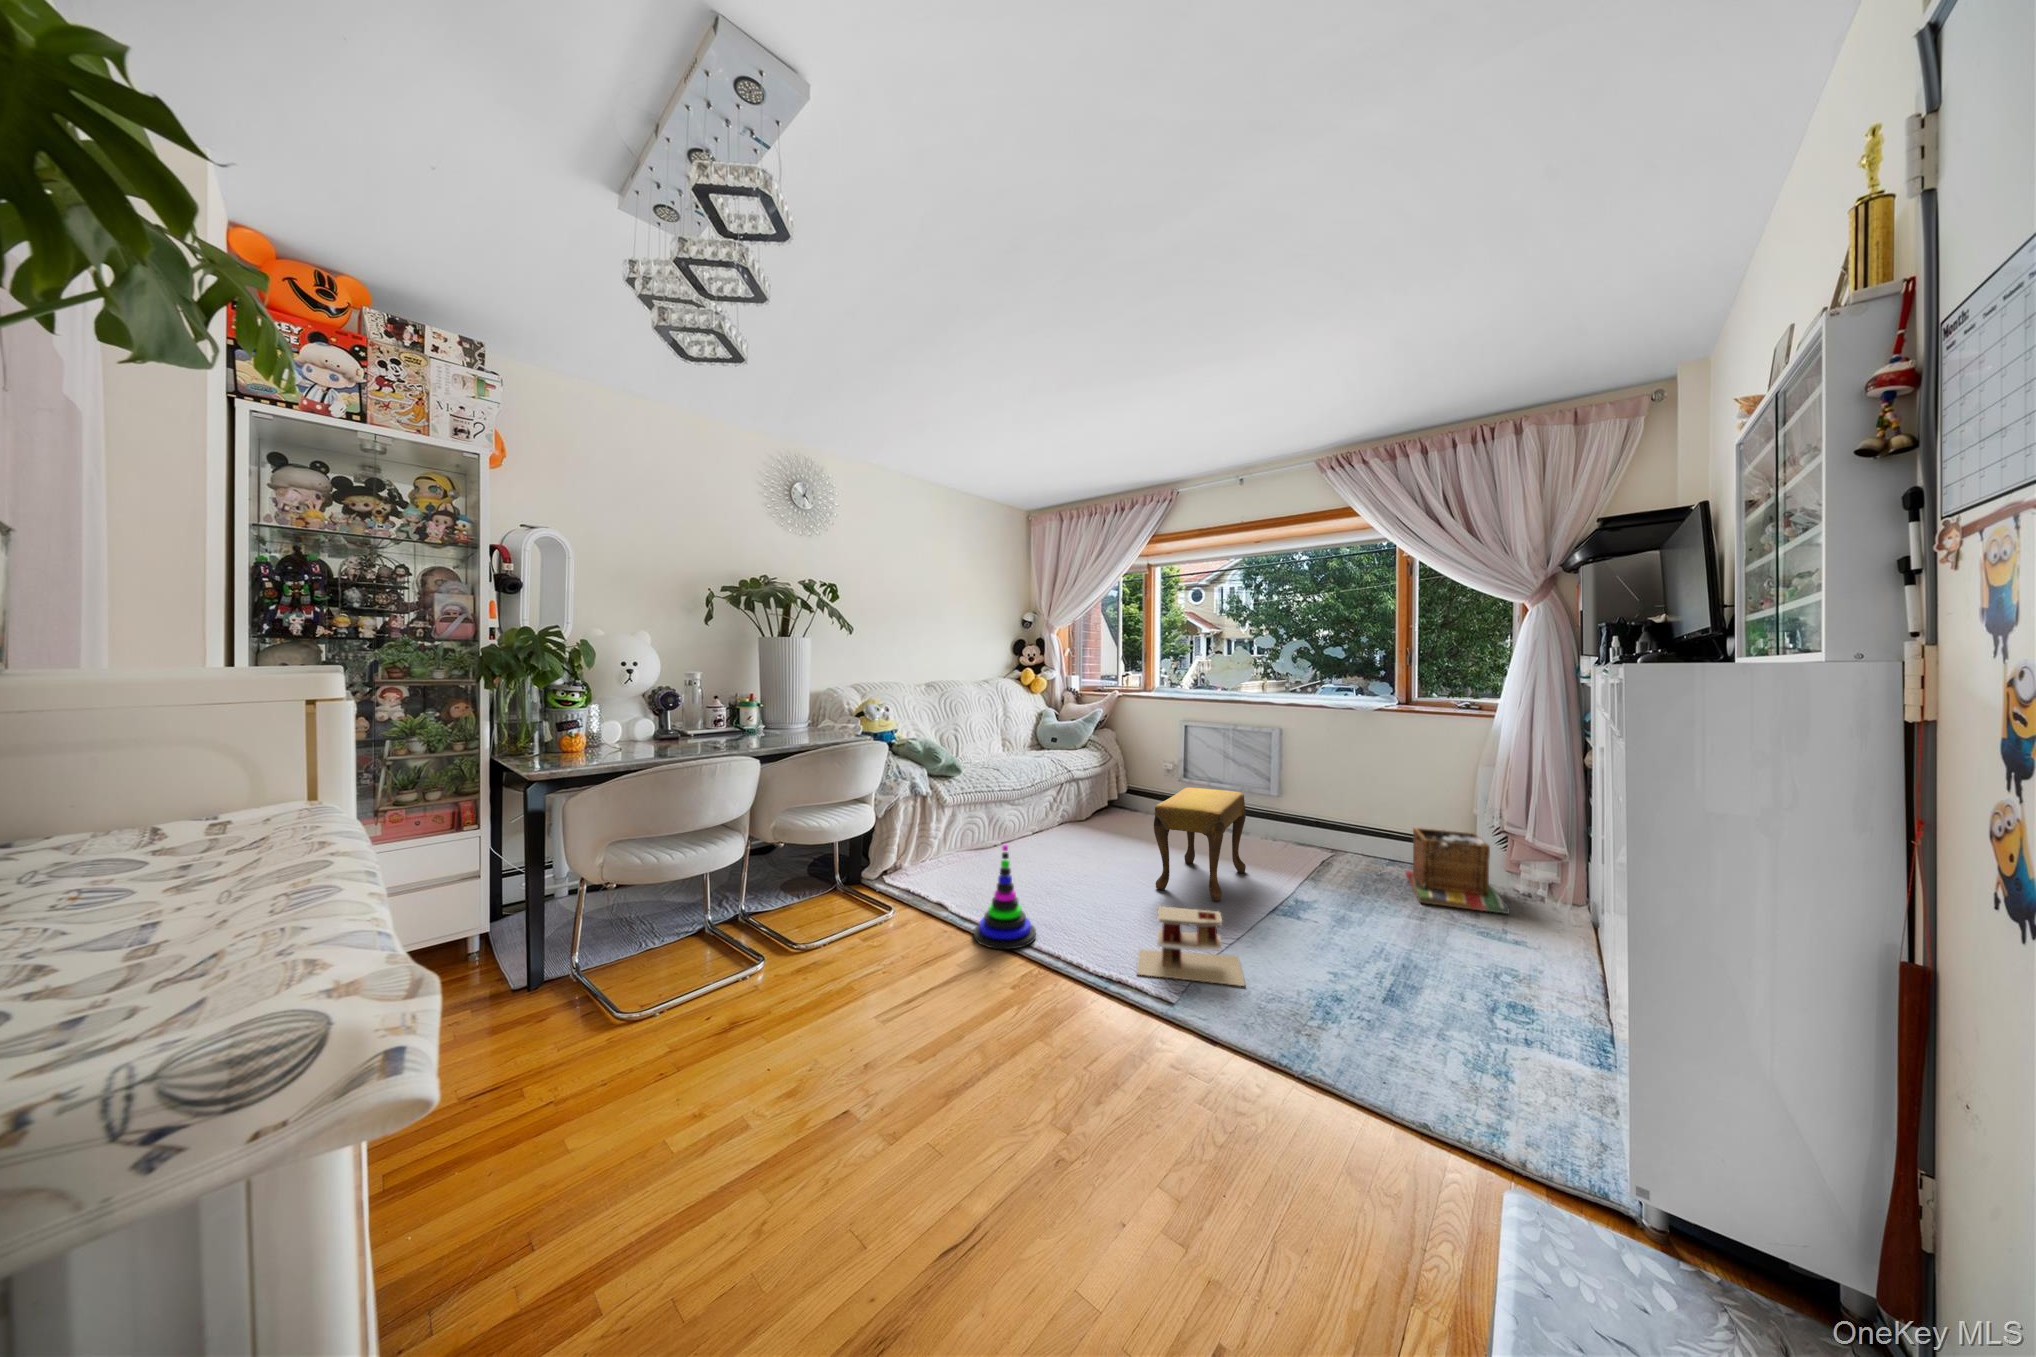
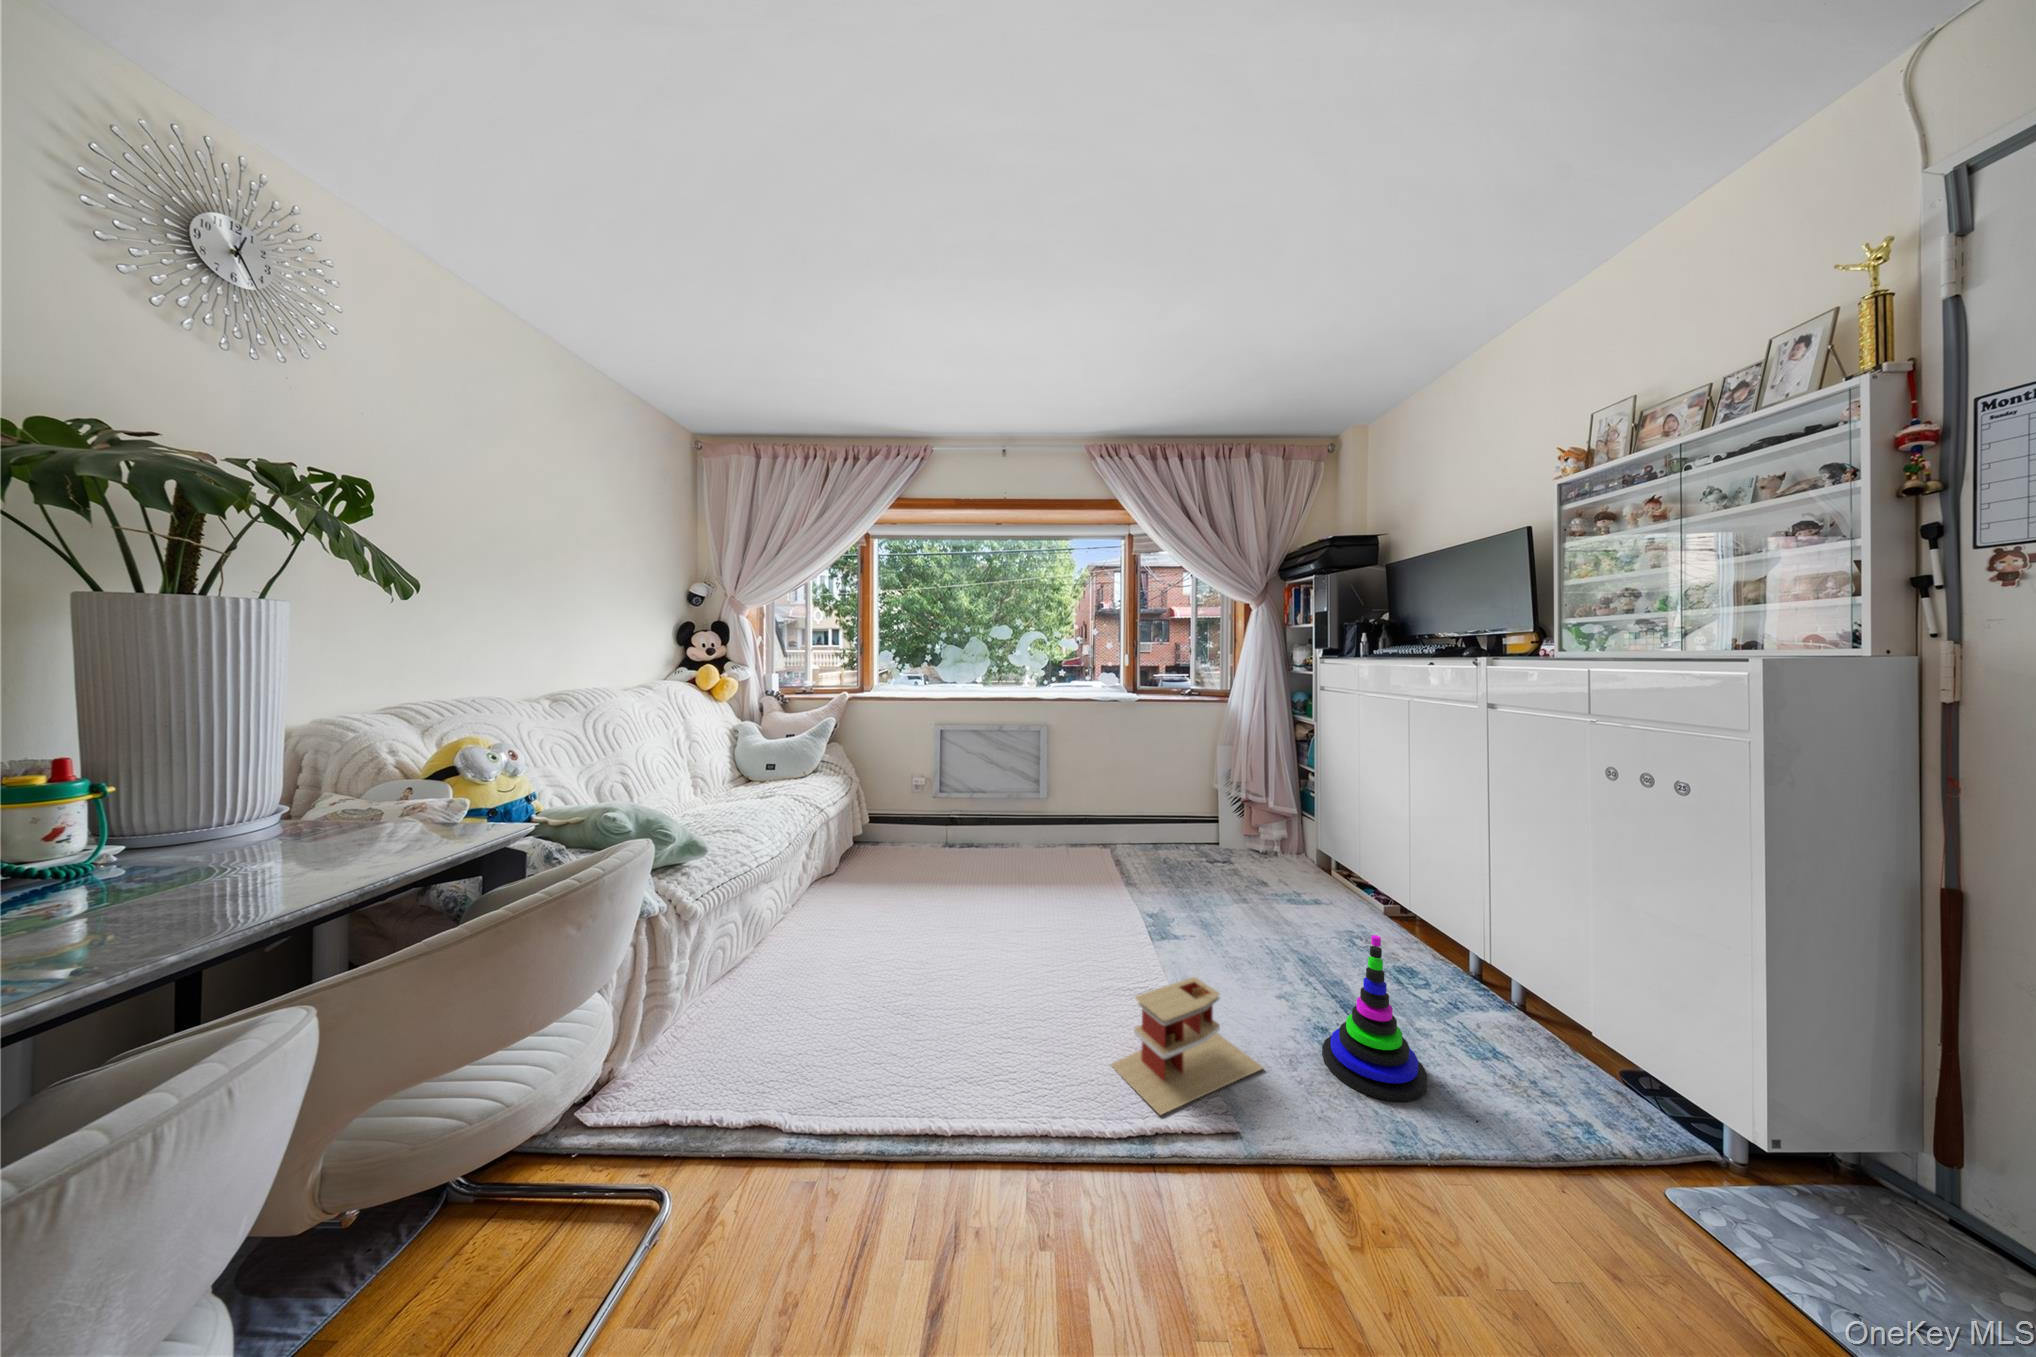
footstool: present [1154,787,1246,901] -> none [1003,806,1100,951]
laundry basket: present [1406,828,1510,914] -> none [1182,809,1287,887]
stacking toy: present [974,845,1036,949] -> present [1322,935,1427,1101]

